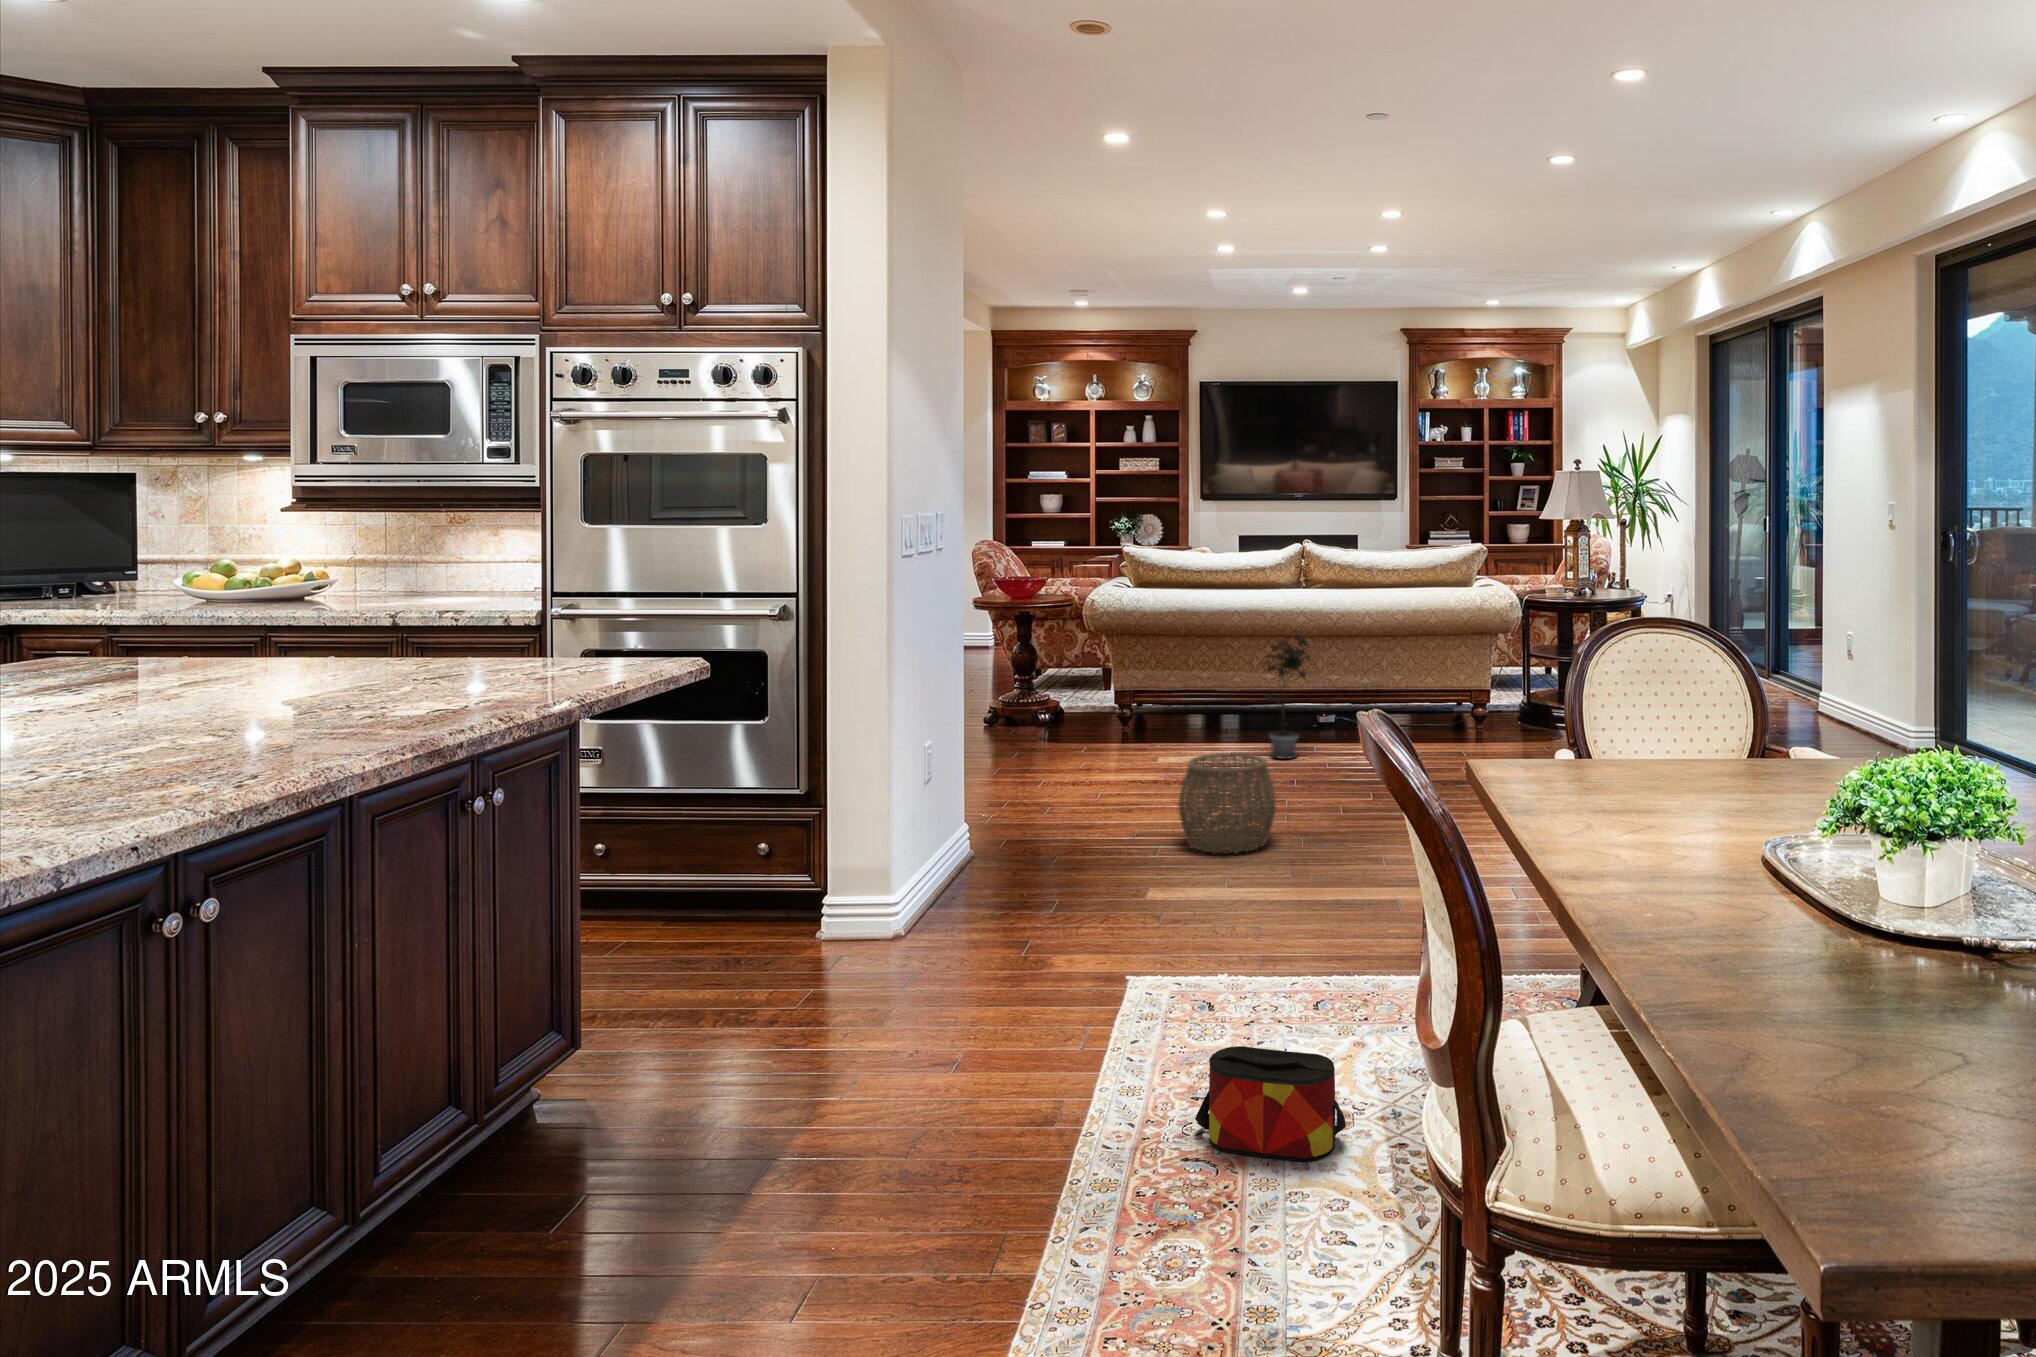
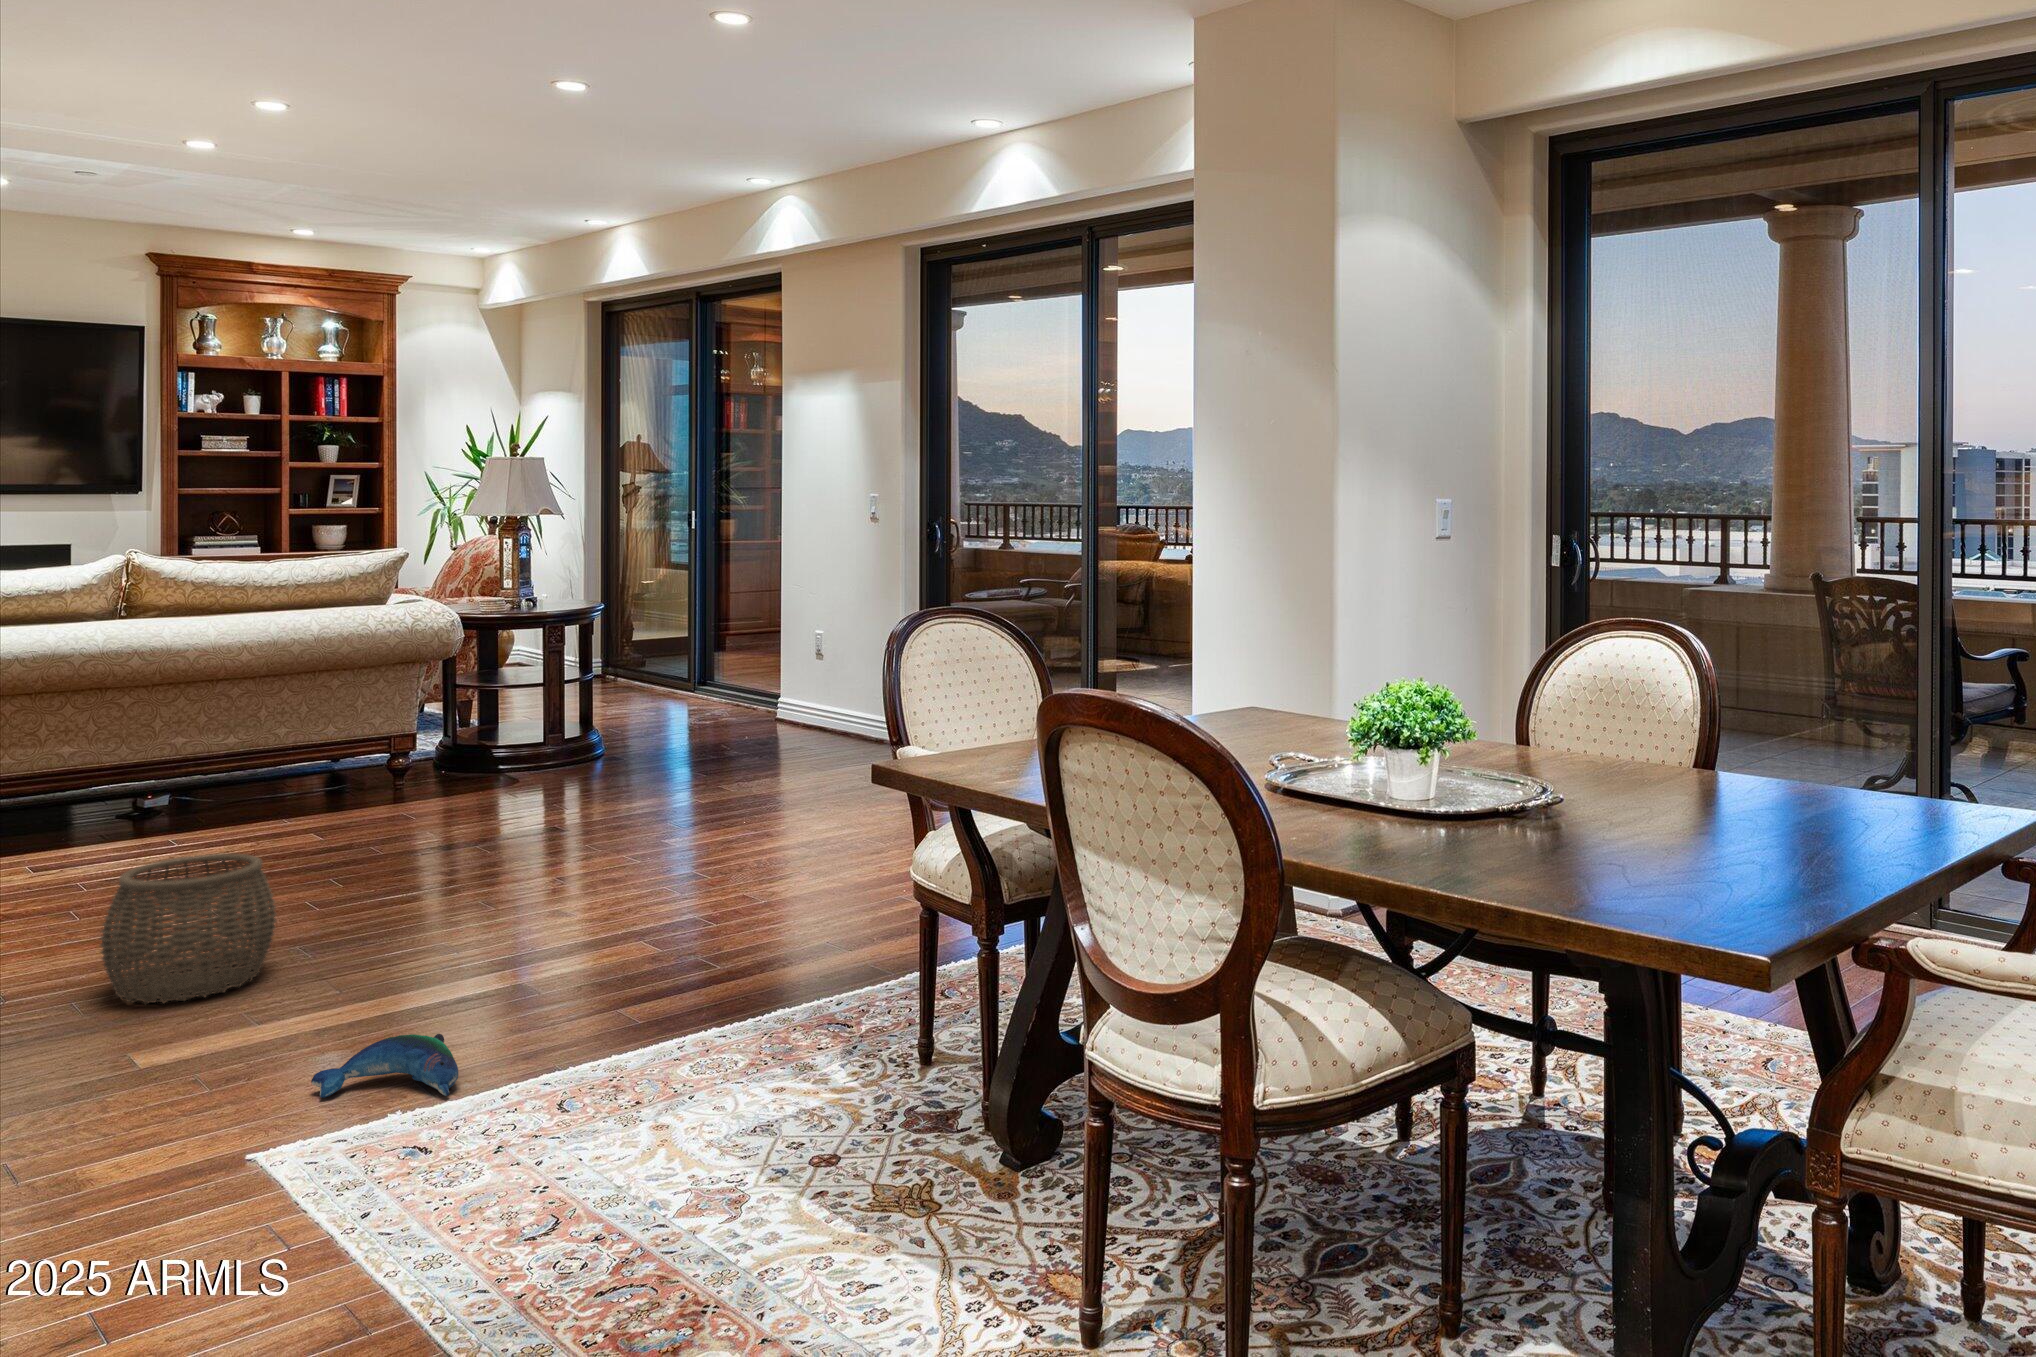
potted plant: present [1264,635,1311,759] -> none [87,679,198,867]
plush toy: none [1205,909,1284,964] -> present [311,1034,459,1097]
bag: present [1195,1046,1346,1161] -> none [581,1131,768,1279]

